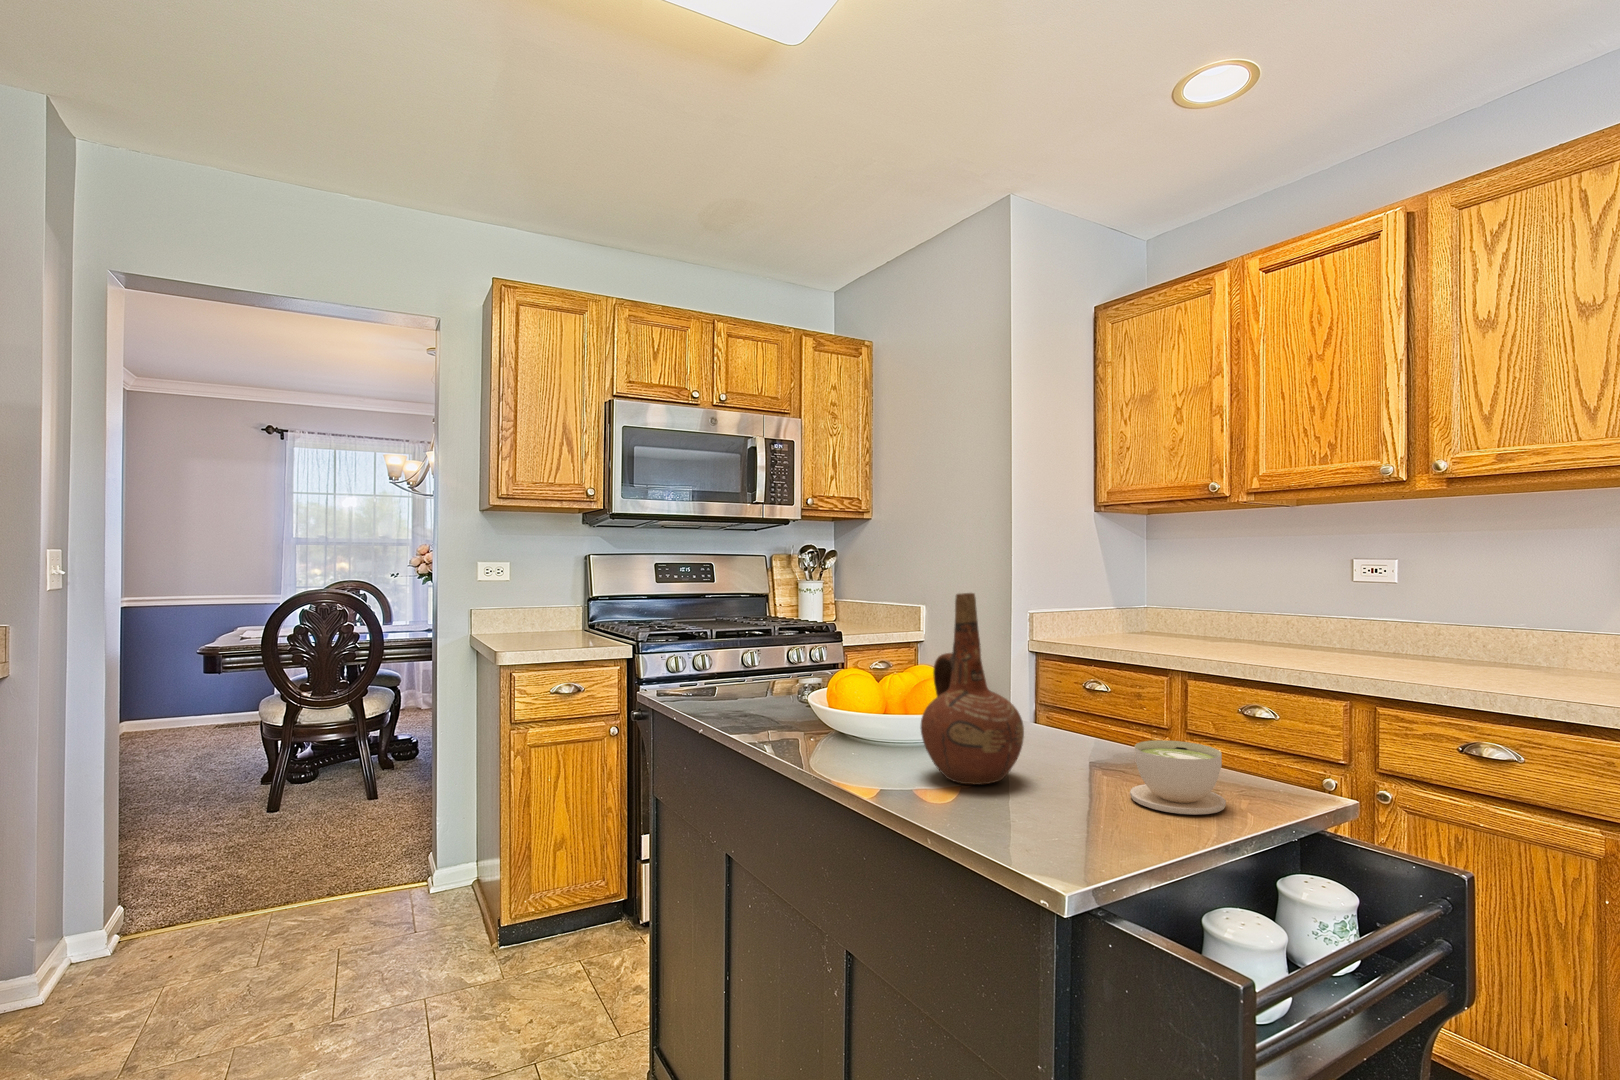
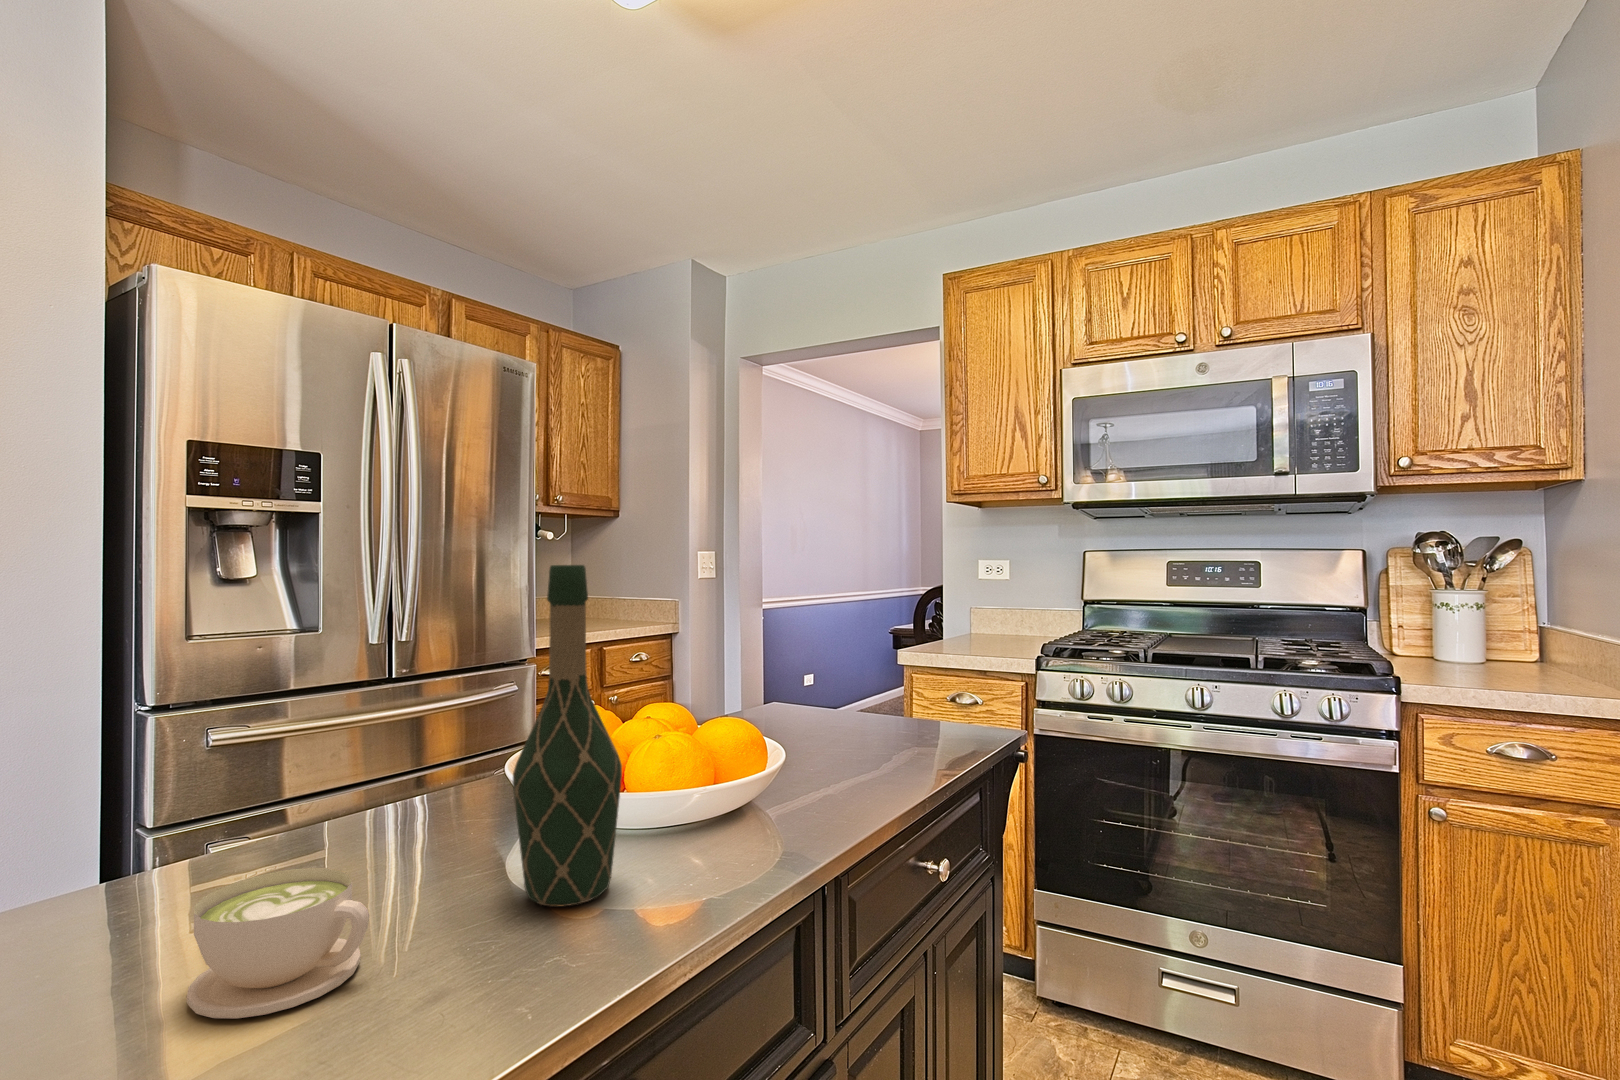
wine bottle: none [1040,556,1108,761] -> present [513,565,622,906]
ceramic pitcher: present [921,593,1024,784] -> none [343,612,495,865]

